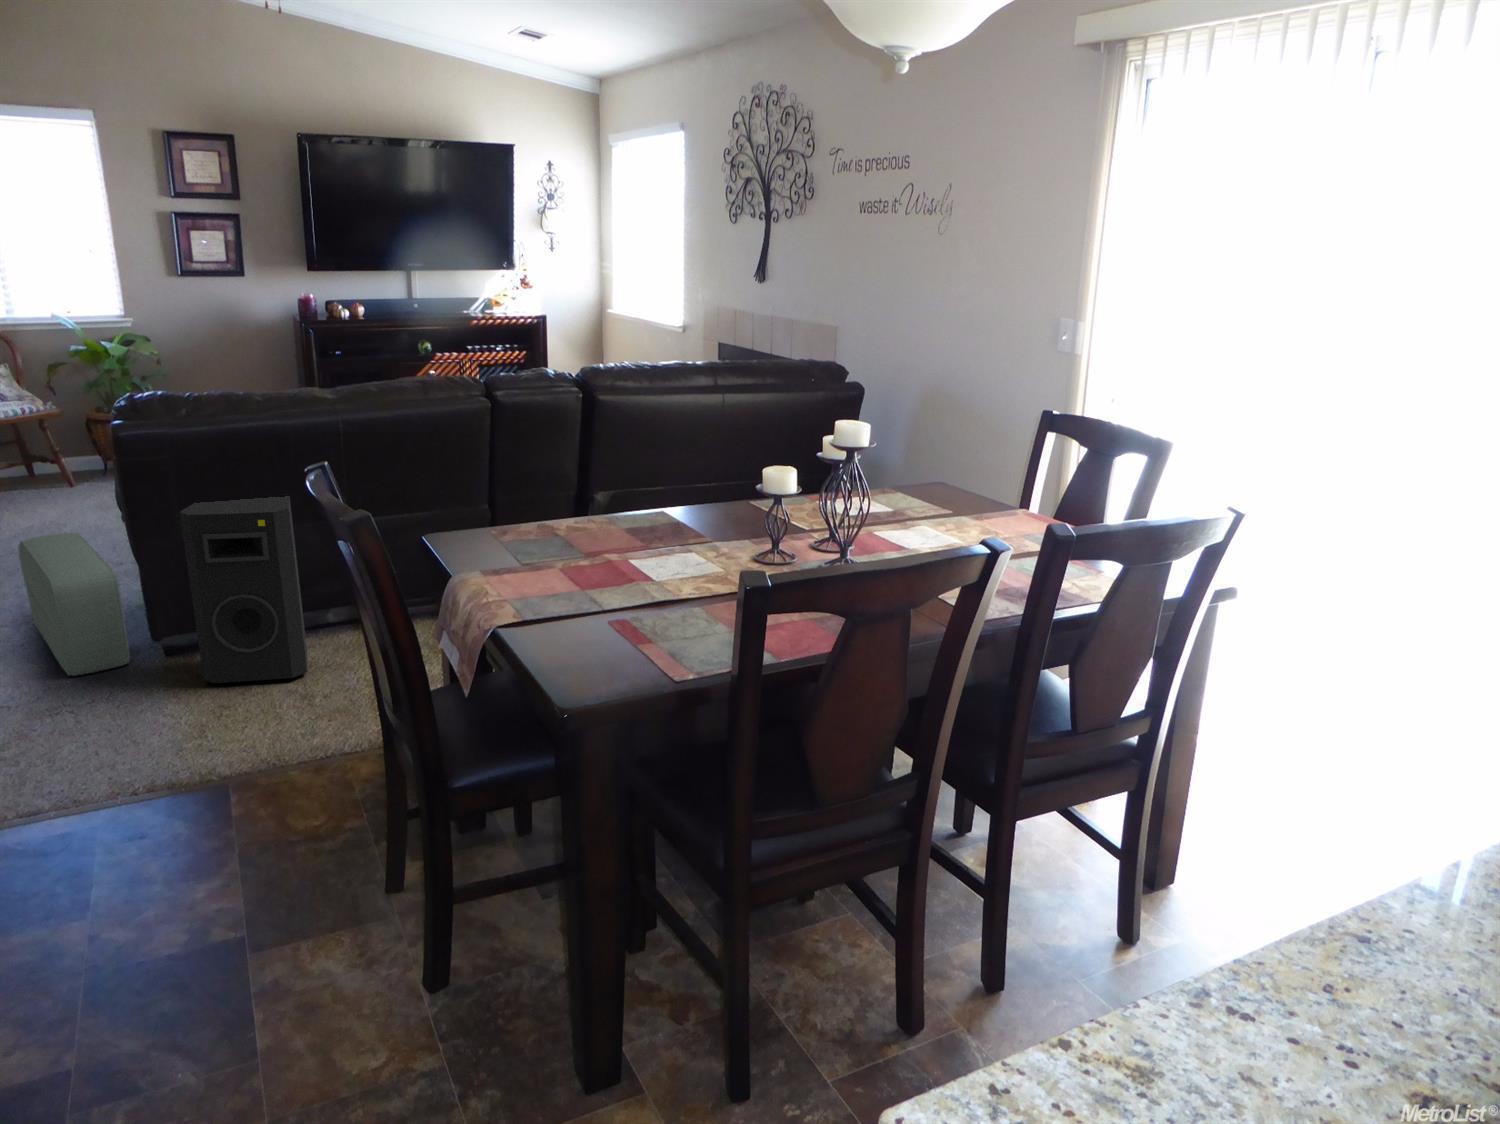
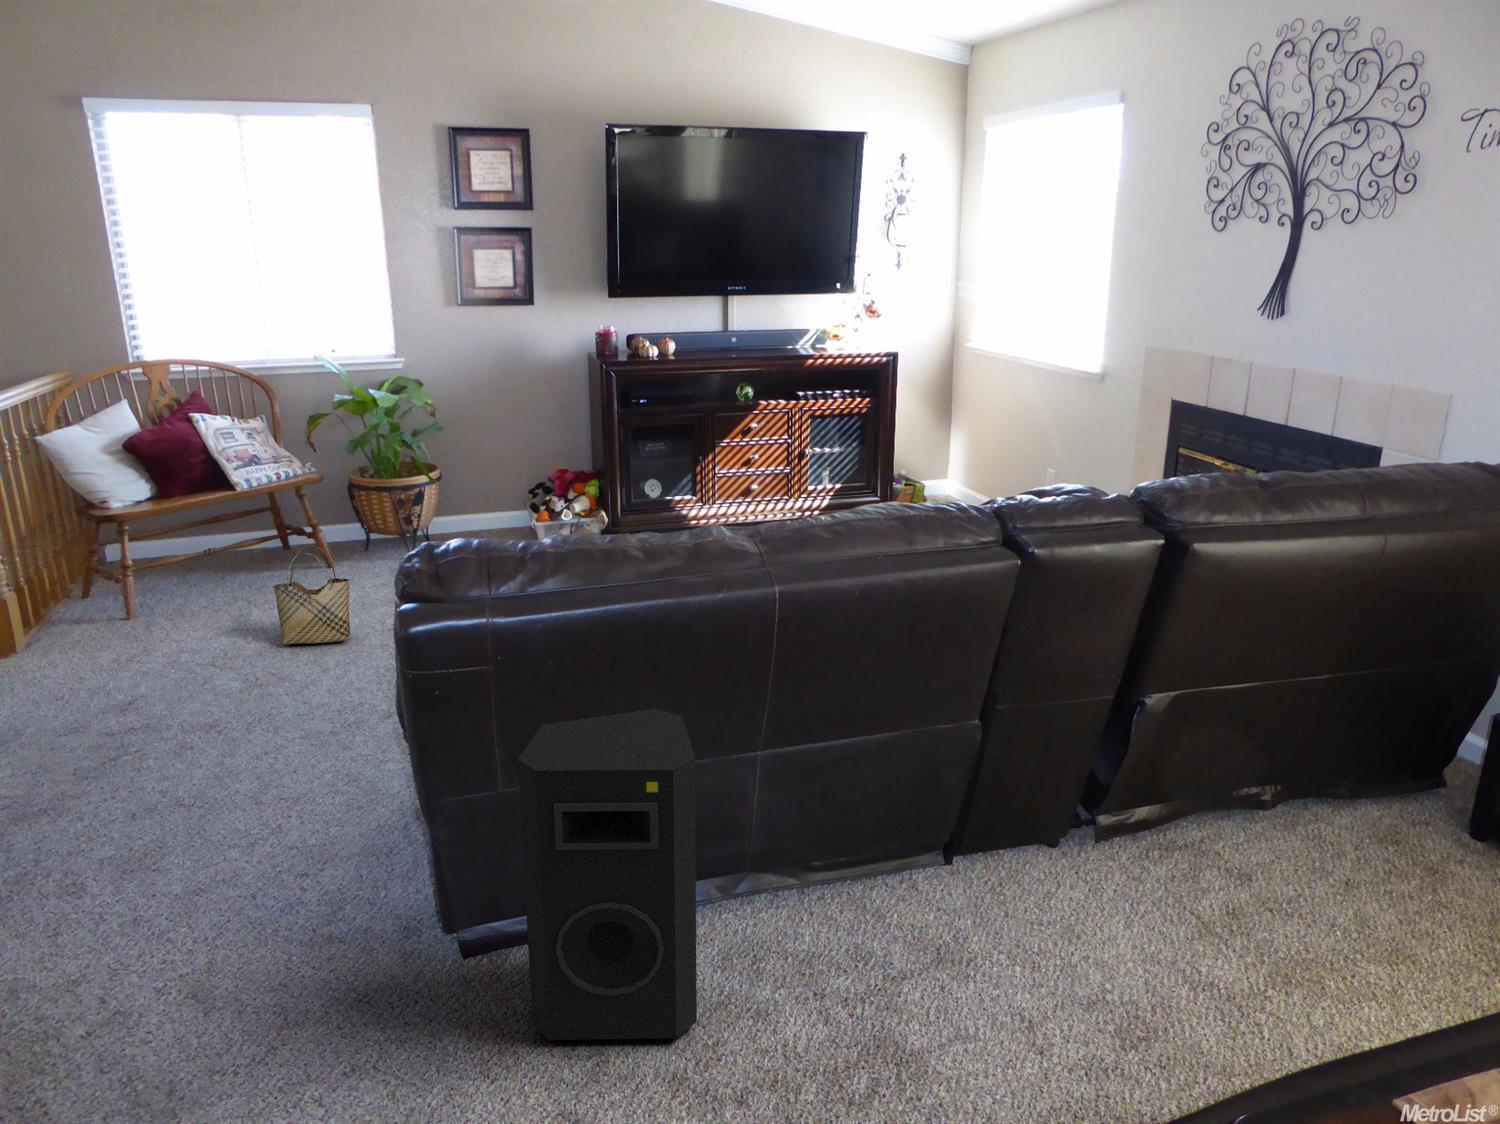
woven basket: none [22,452,91,527] -> present [273,545,351,645]
pouf: present [18,533,130,676] -> none [264,715,415,988]

